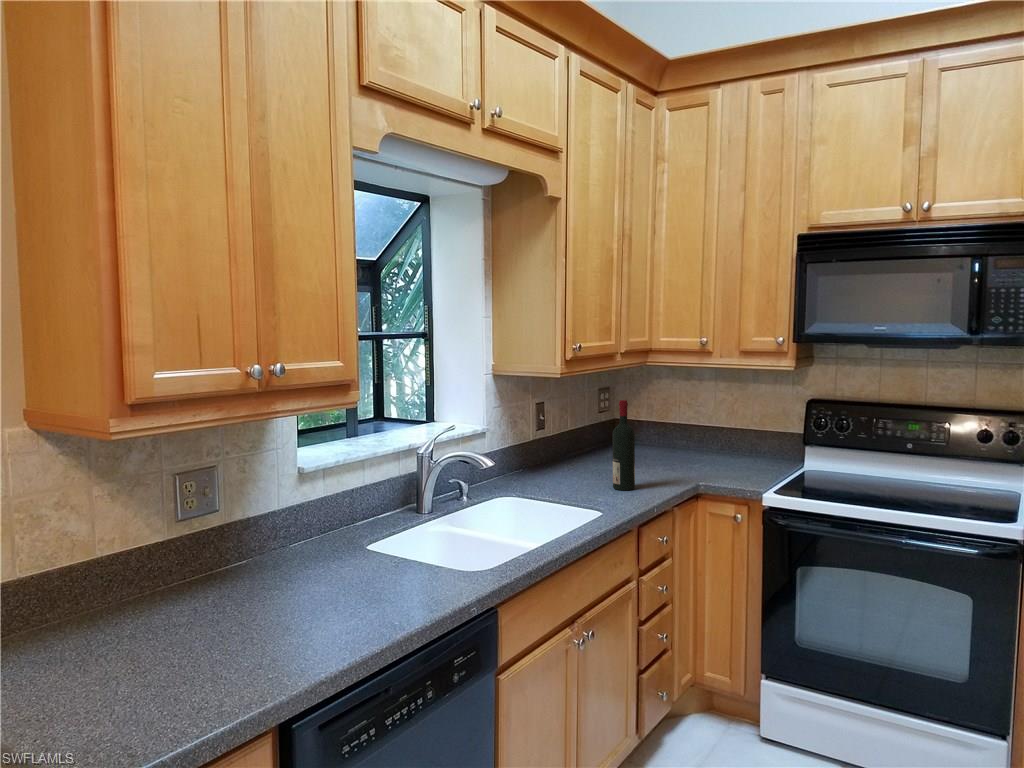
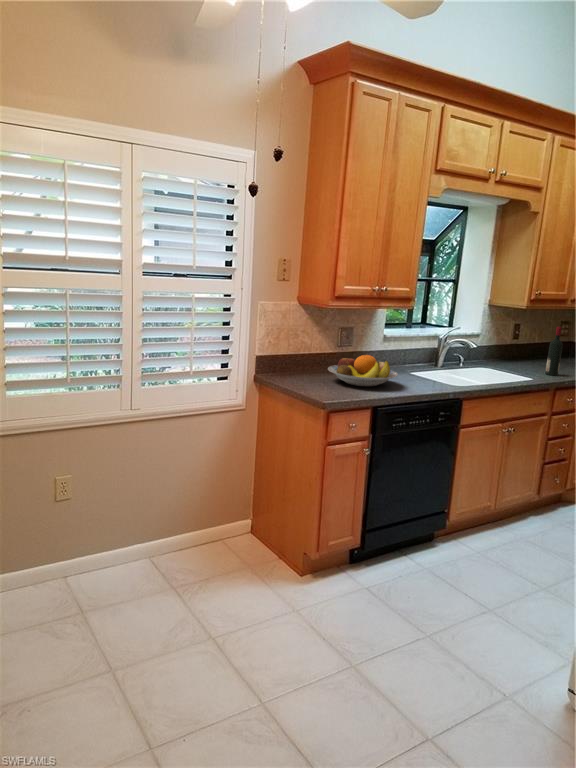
fruit bowl: none [140,542,342,642] -> present [328,355,397,386]

